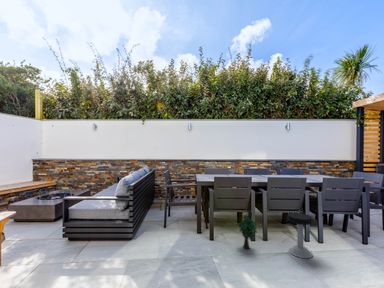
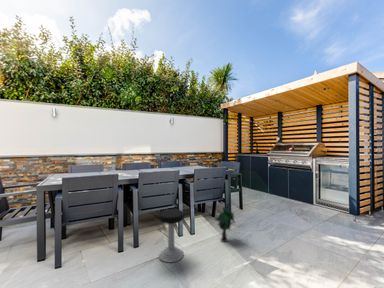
decorative plant: present [238,213,257,249] -> present [215,204,234,242]

